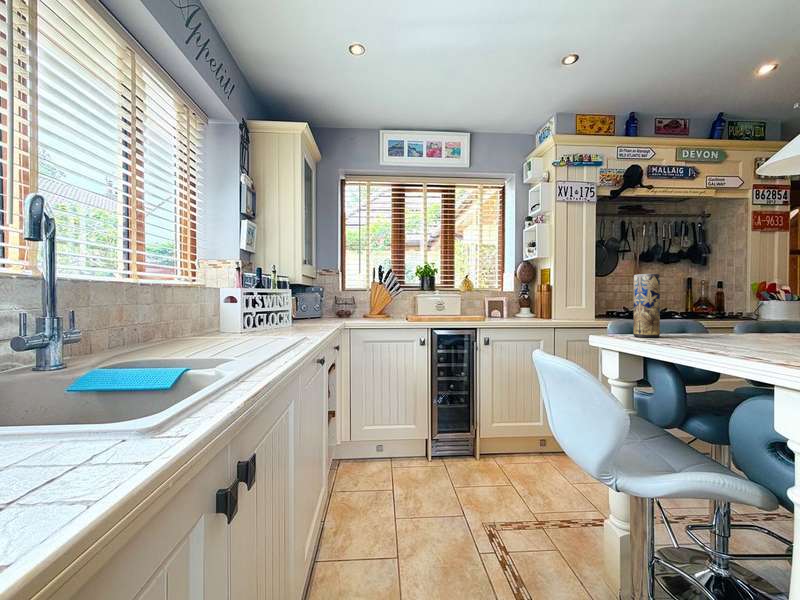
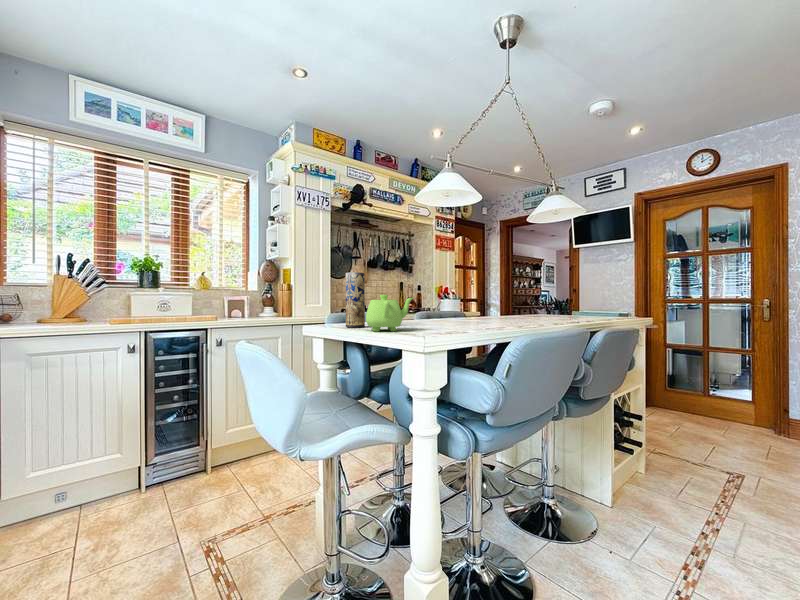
teapot: none [668,301,745,346] -> present [366,295,413,332]

